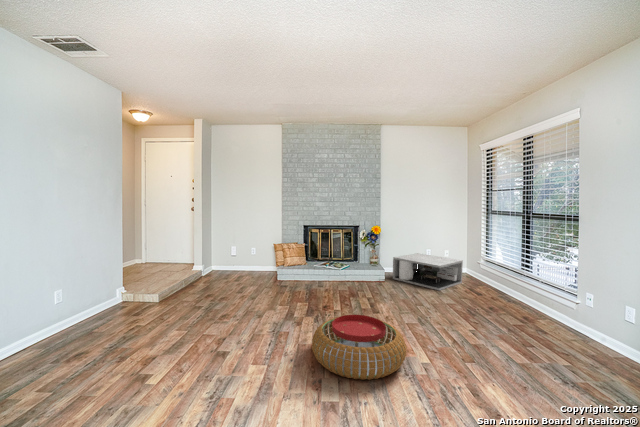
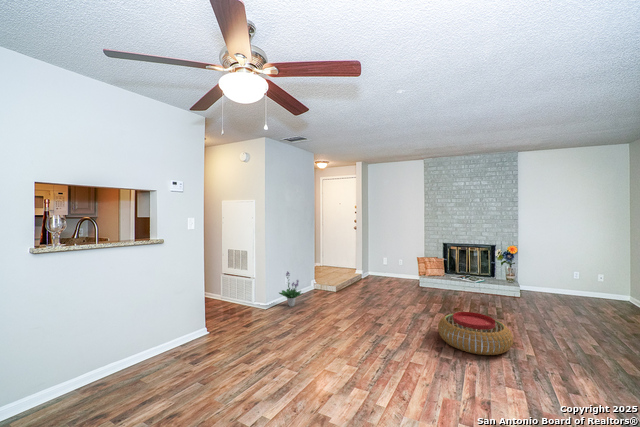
coffee table: present [393,253,463,290] -> none [531,274,618,311]
potted plant: none [24,282,86,346] -> present [279,271,303,306]

